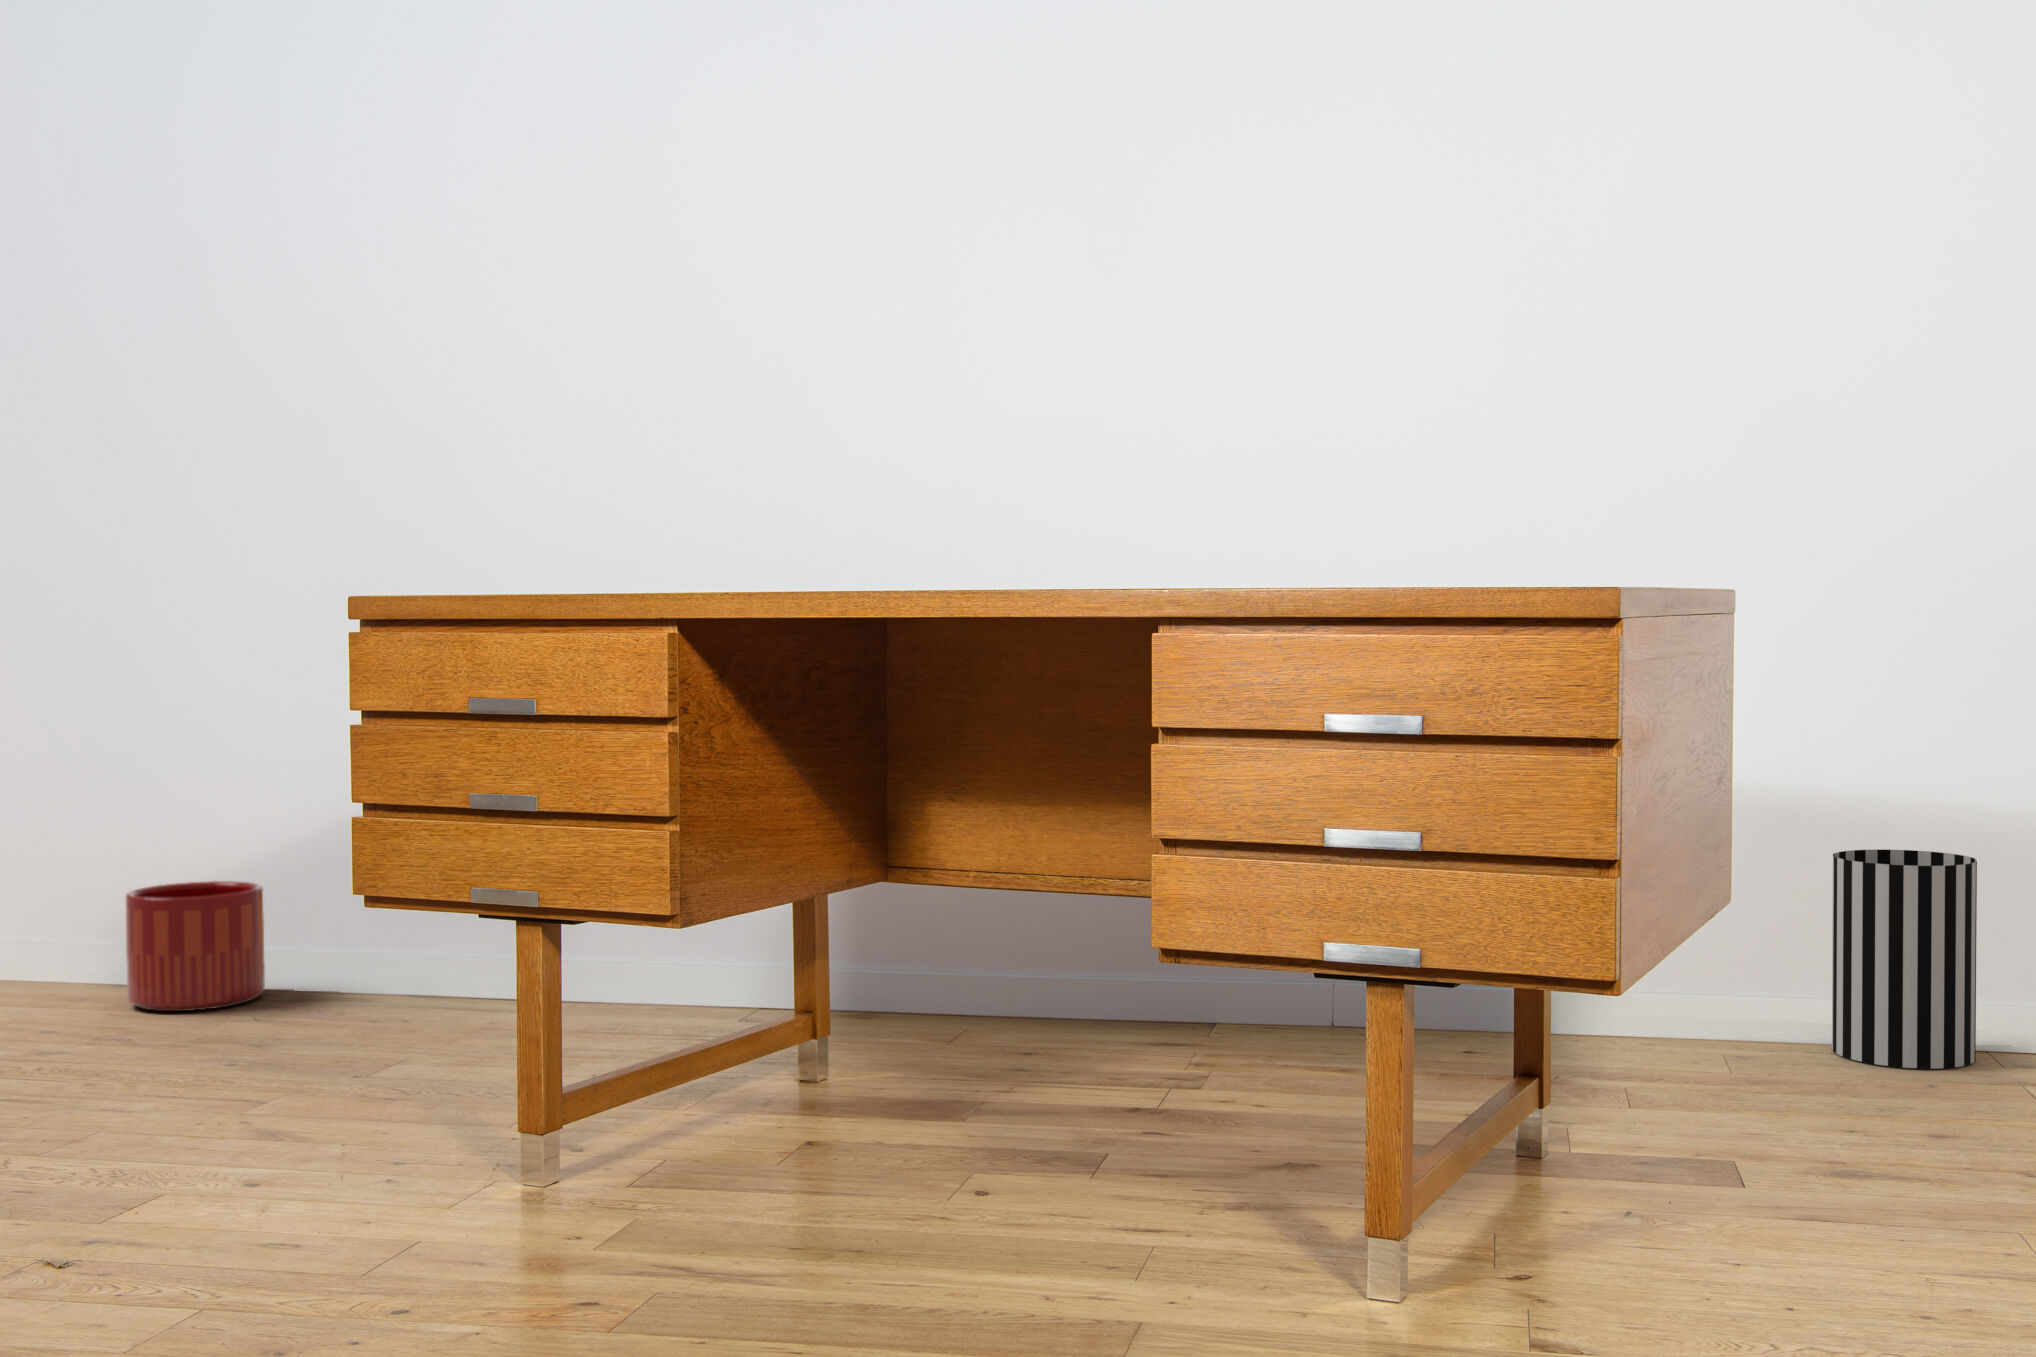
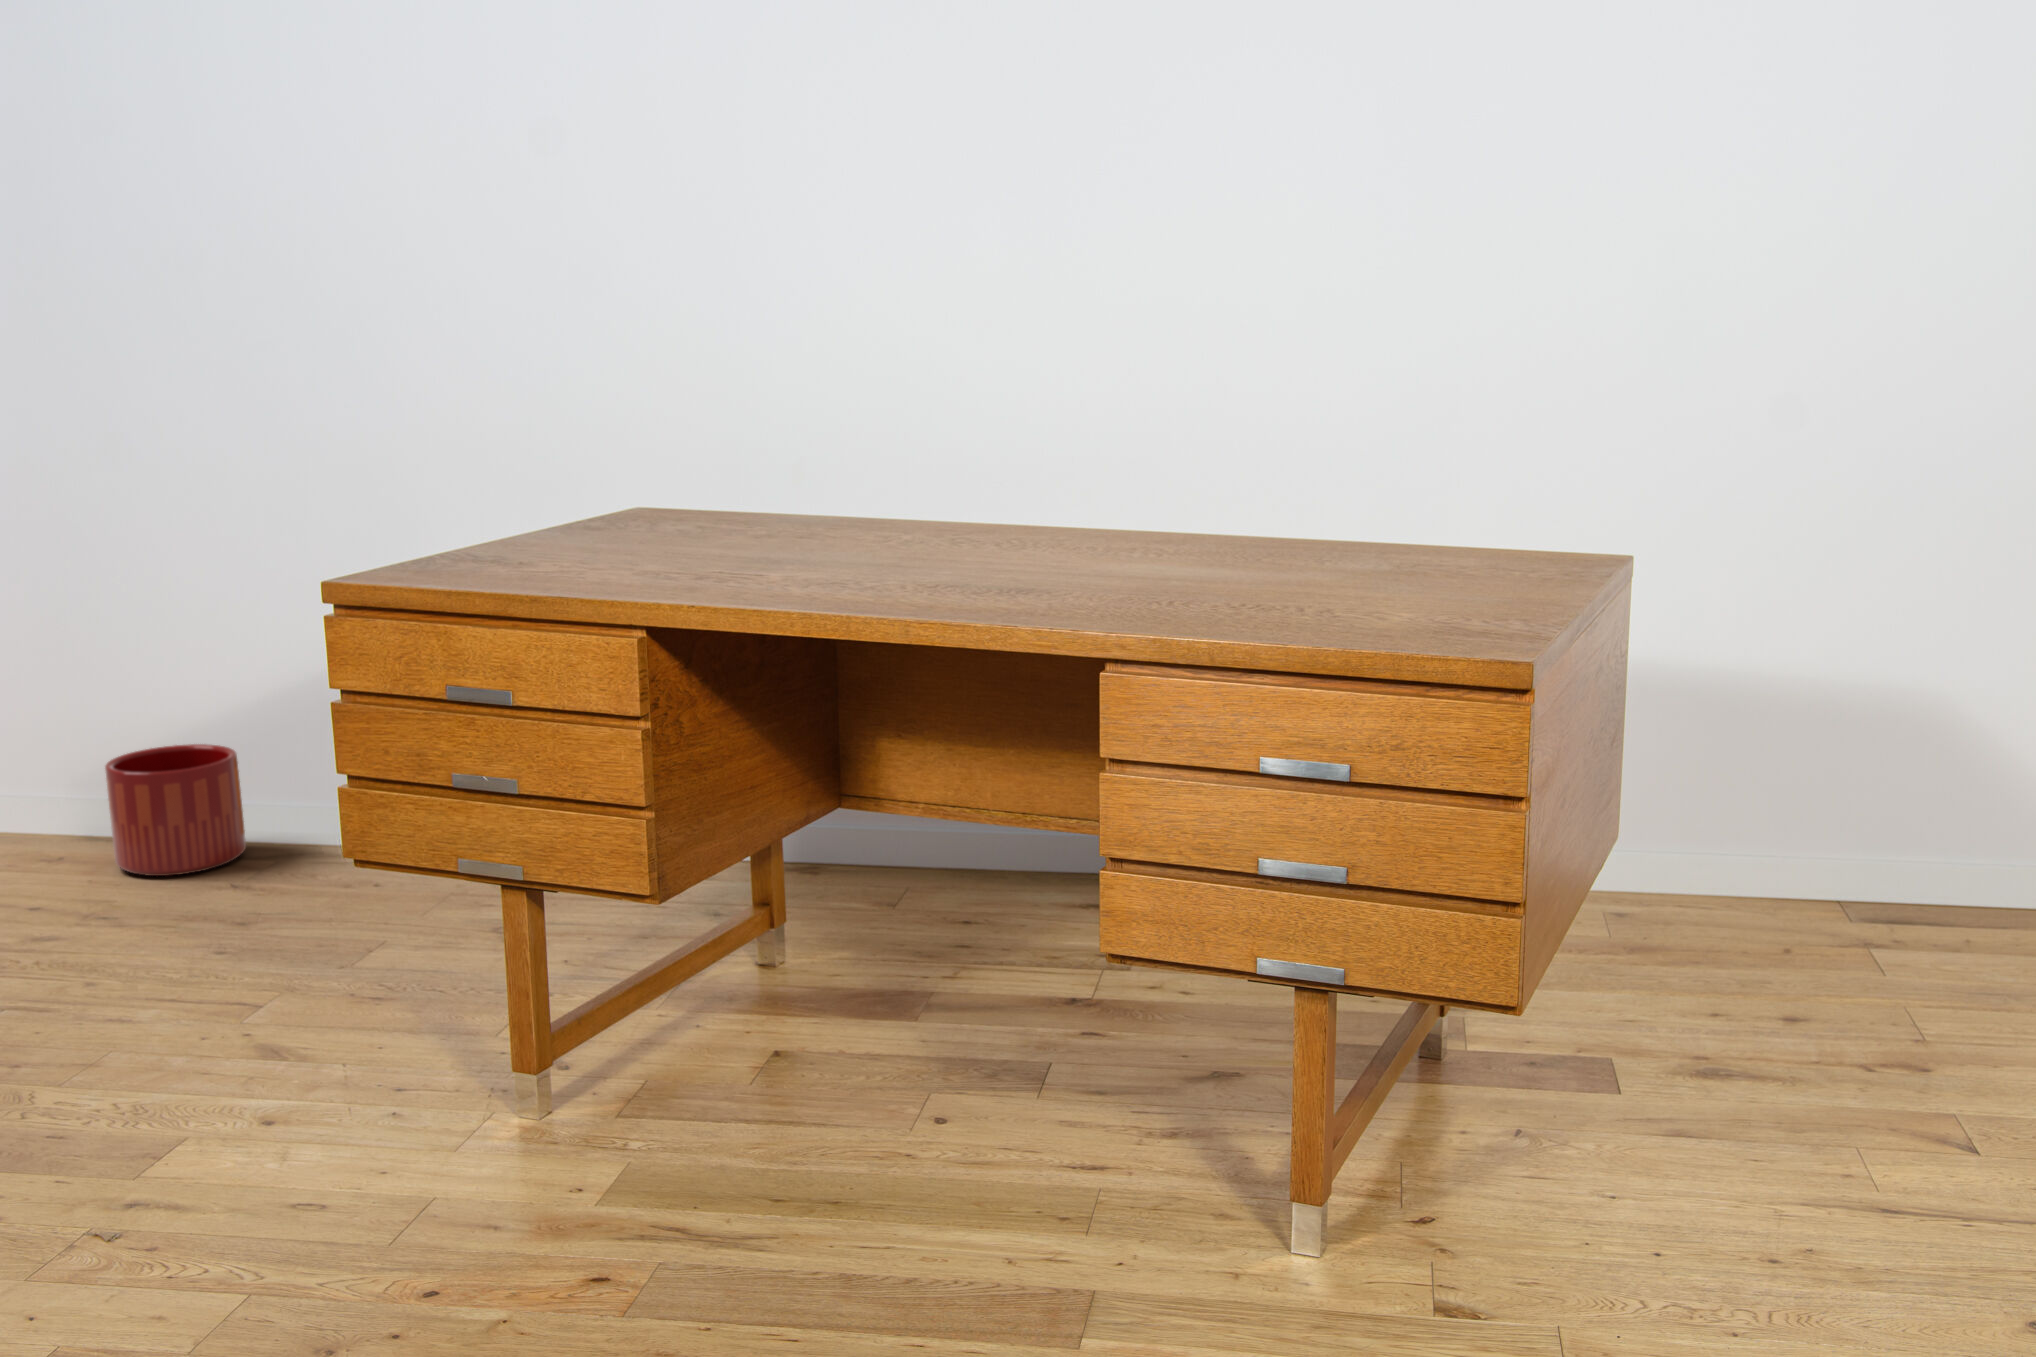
wastebasket: present [1832,850,1977,1069] -> none [1702,730,1843,937]

